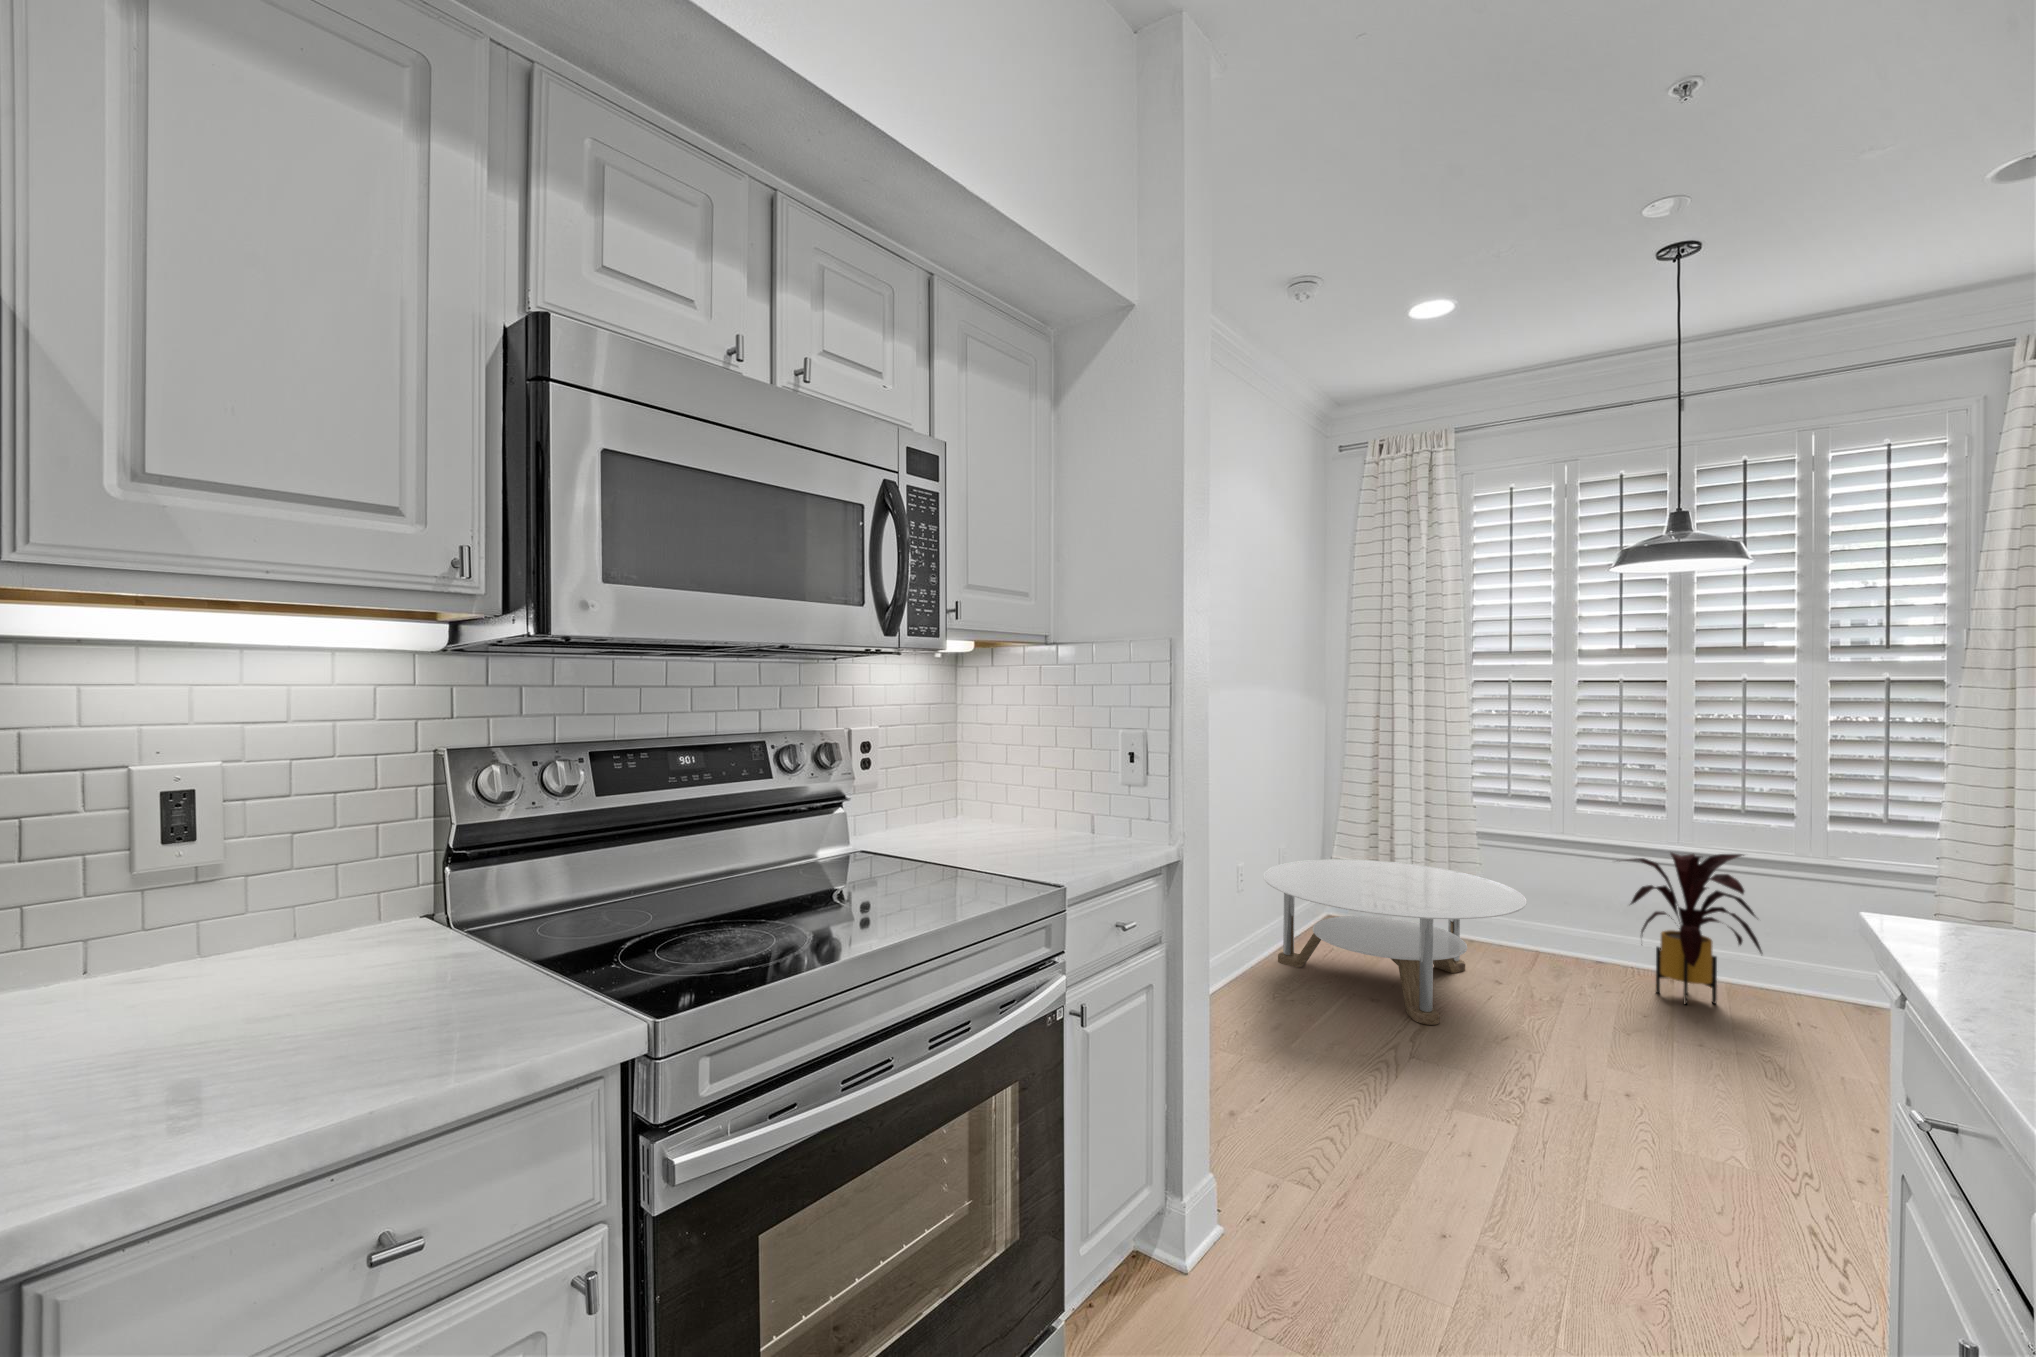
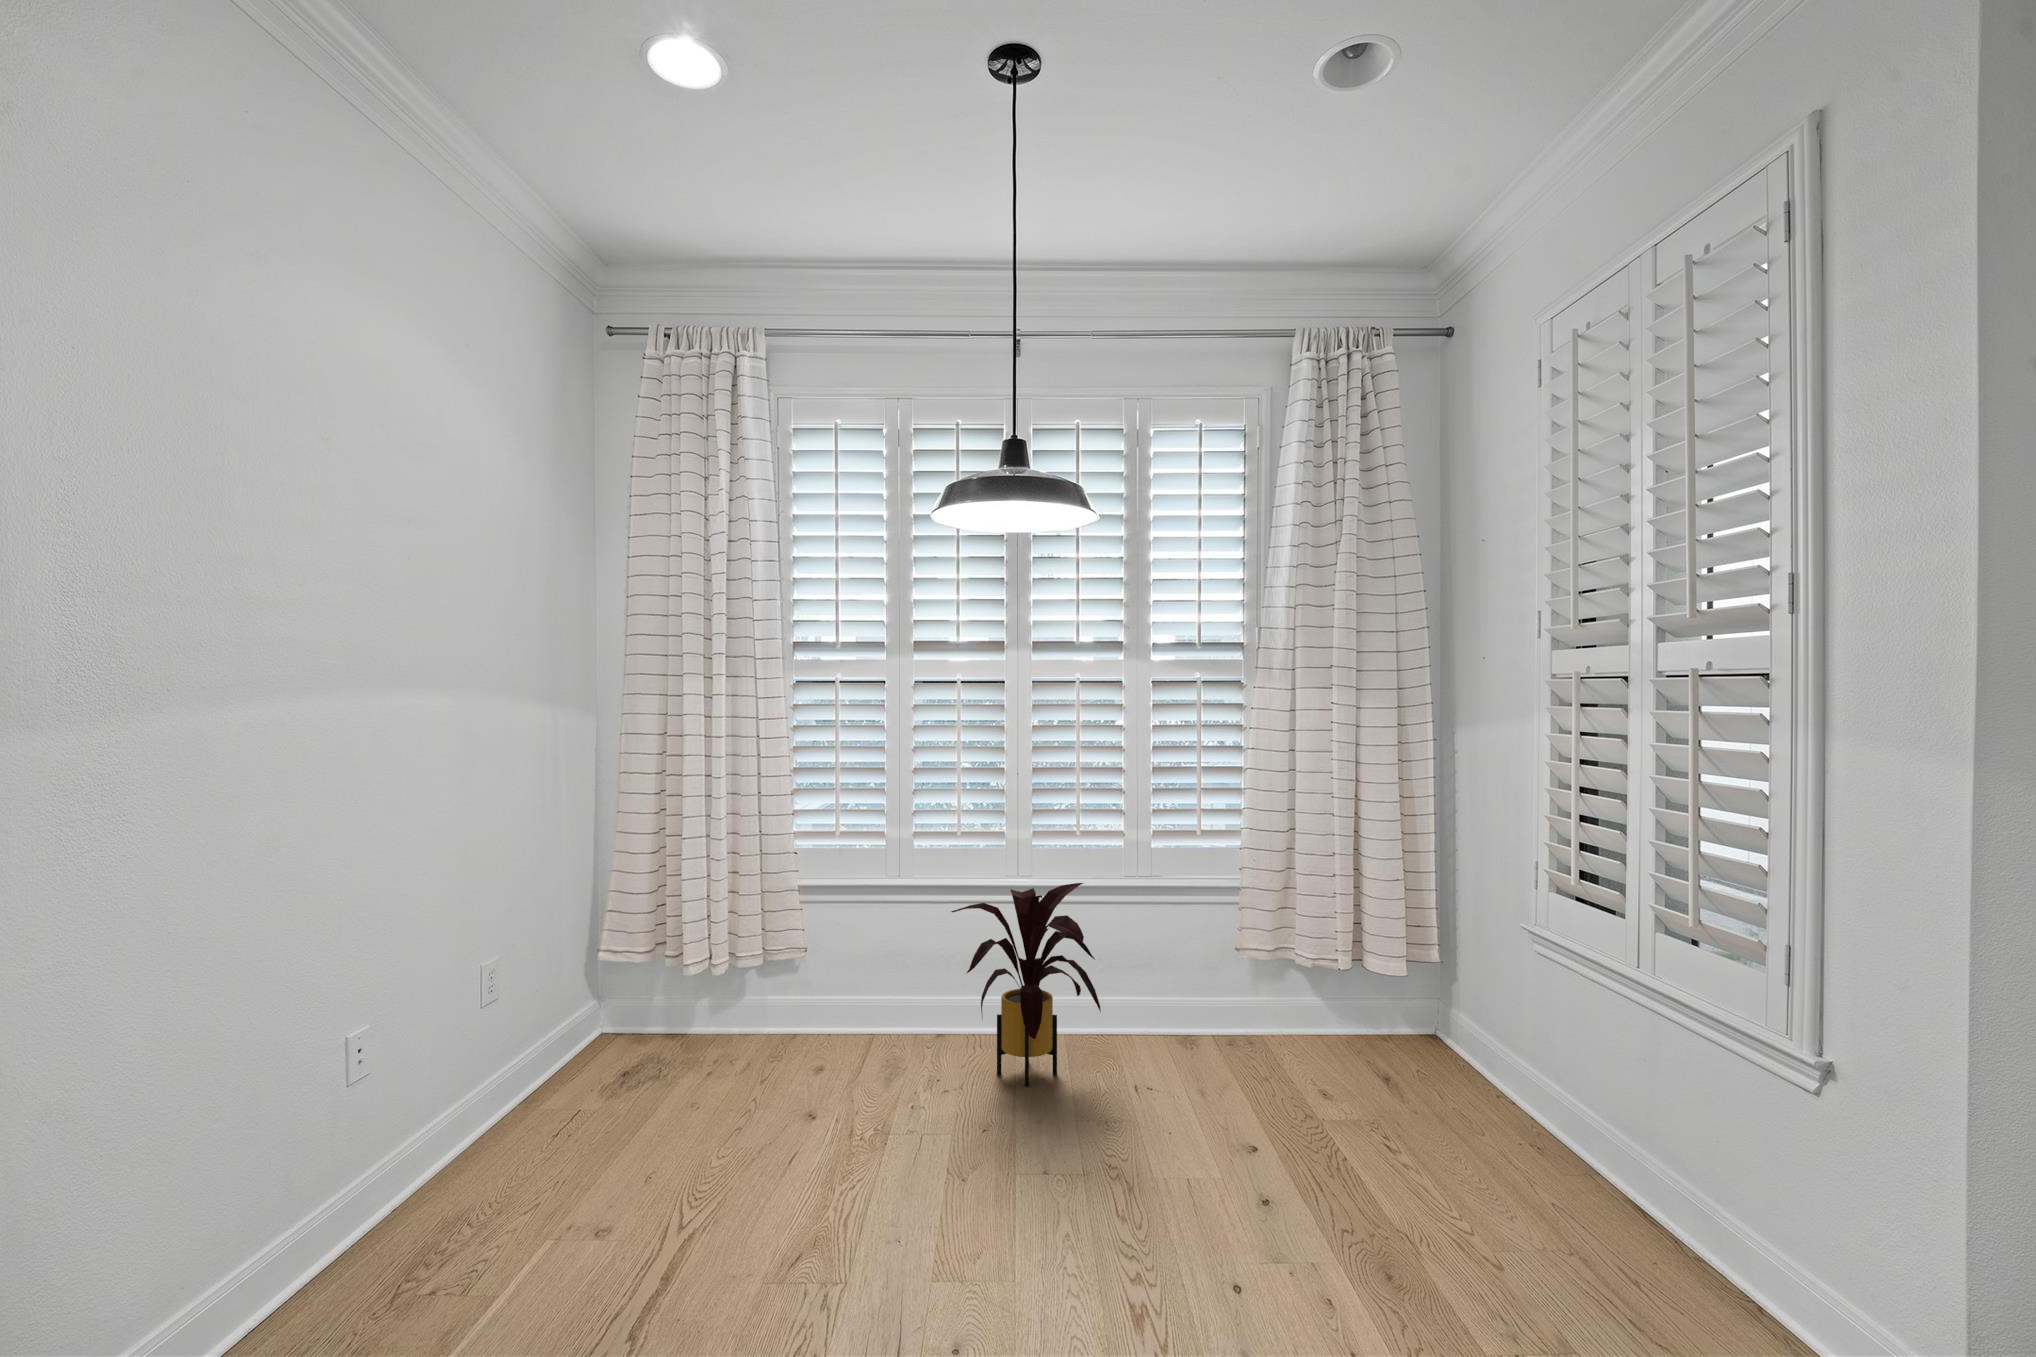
round table: present [1263,859,1527,1025] -> none [430,952,845,1245]

